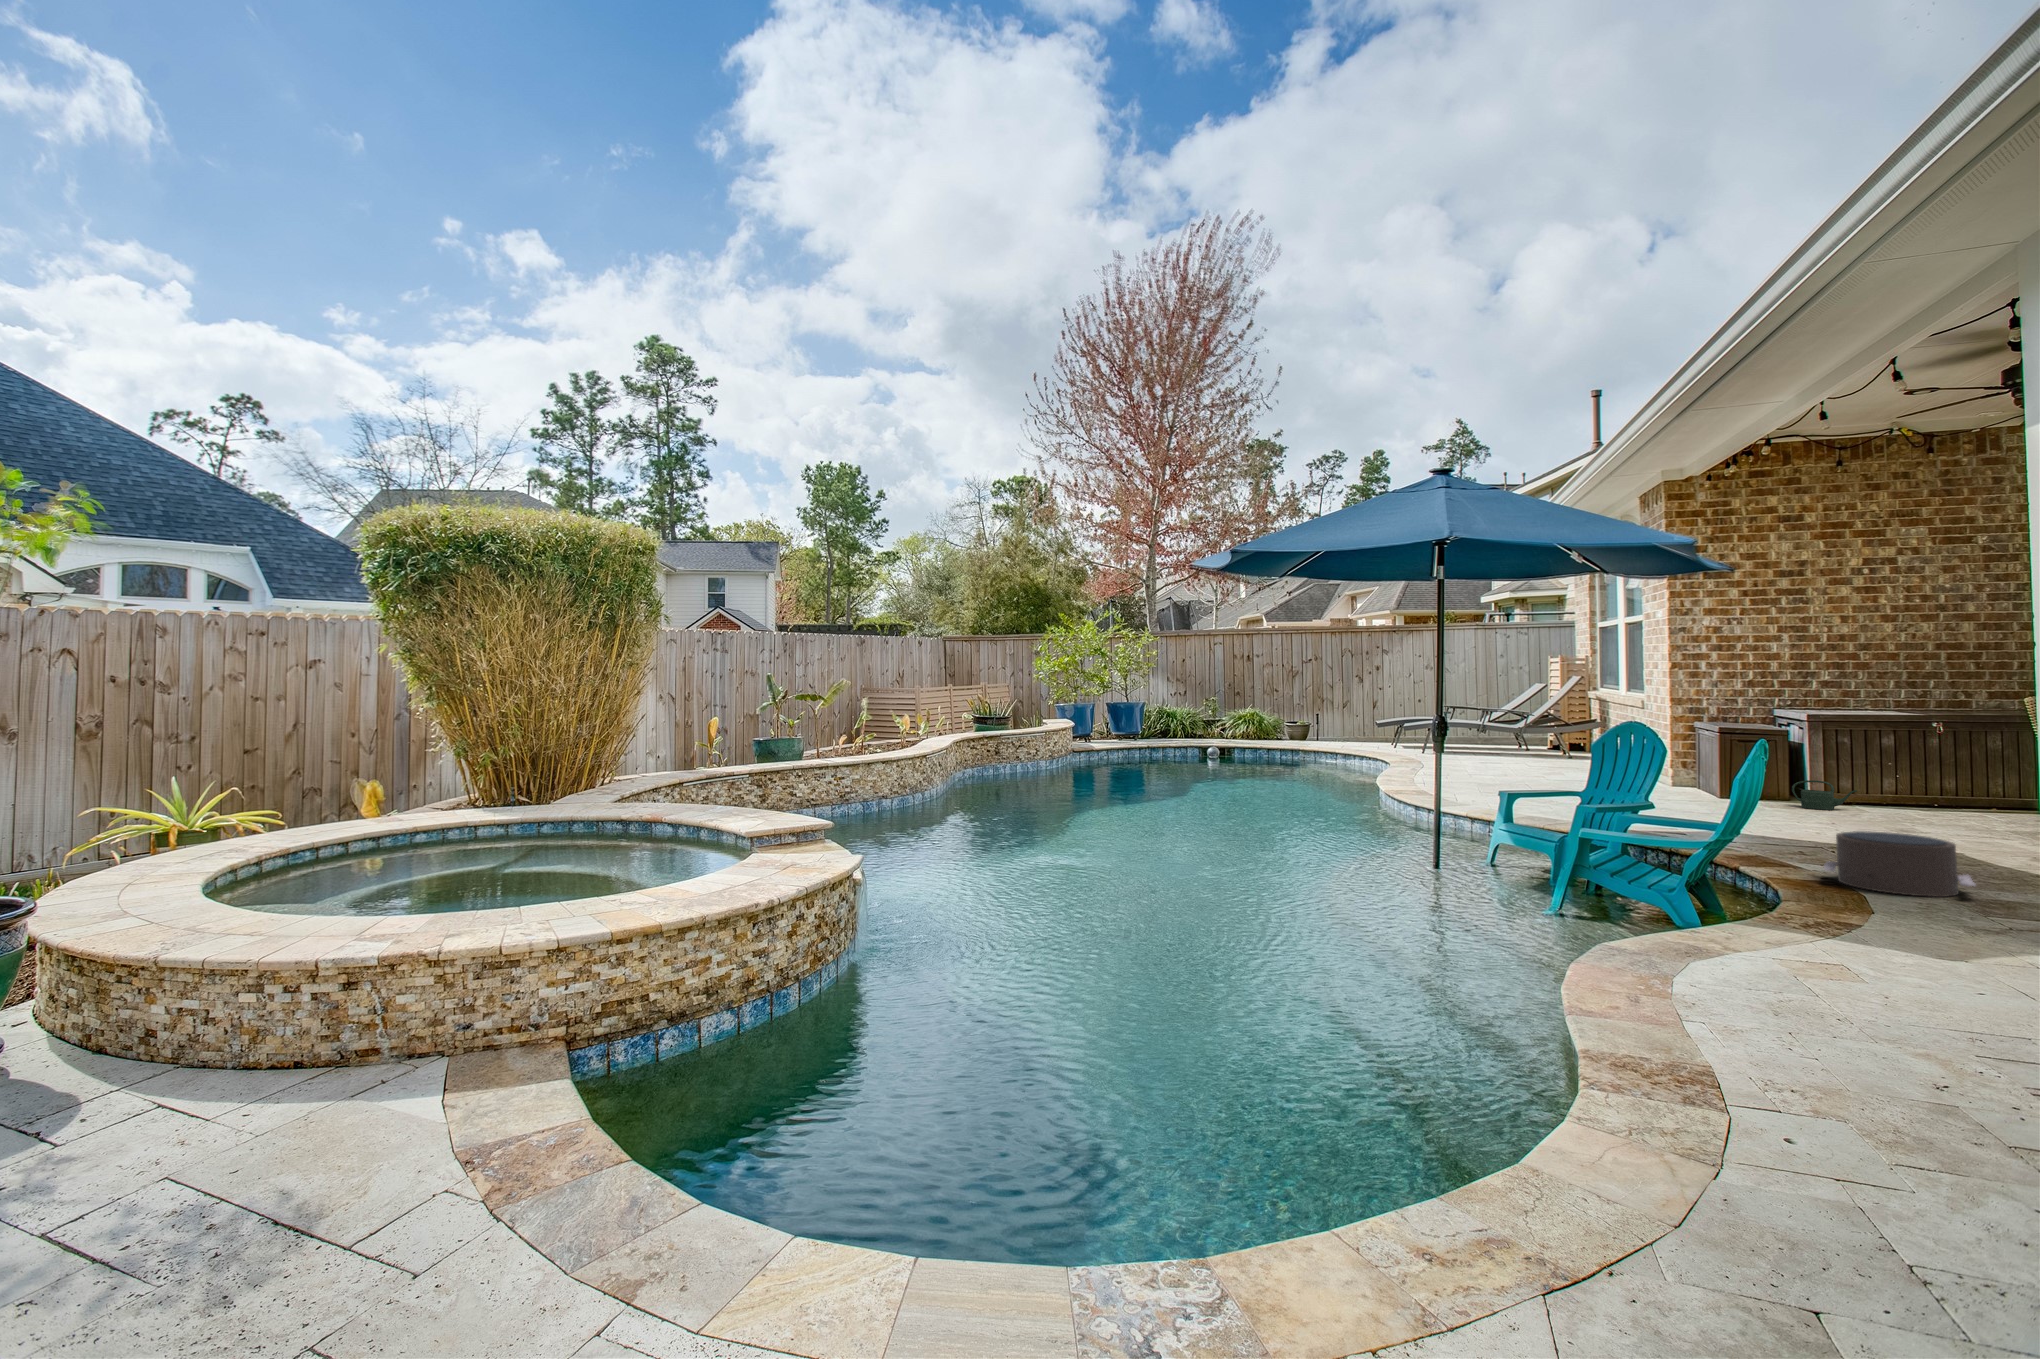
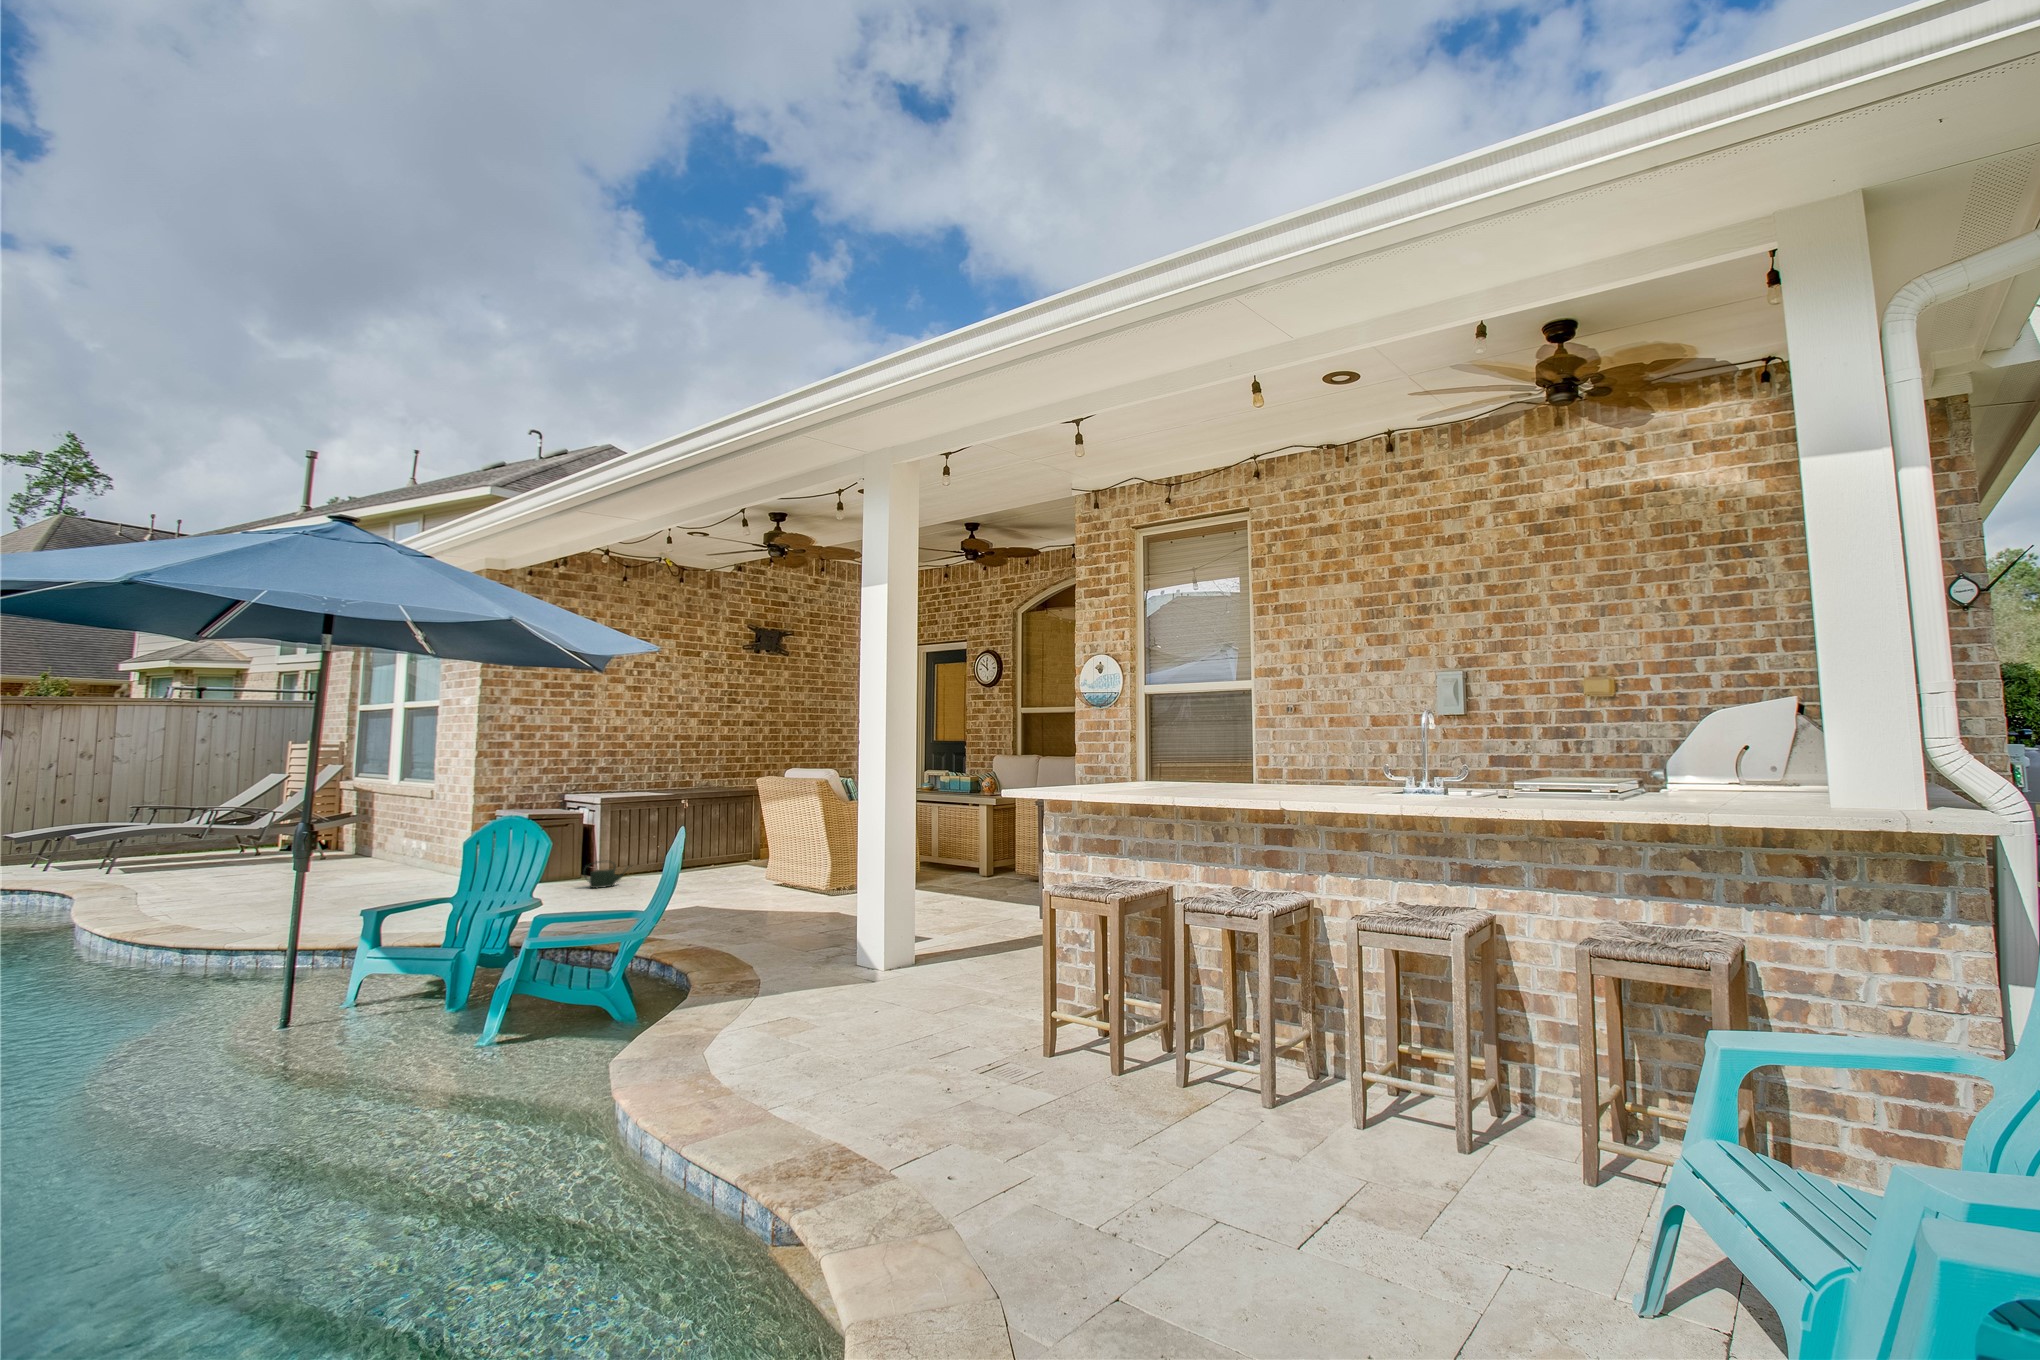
pouf: present [1824,831,1976,897] -> none [681,900,785,959]

